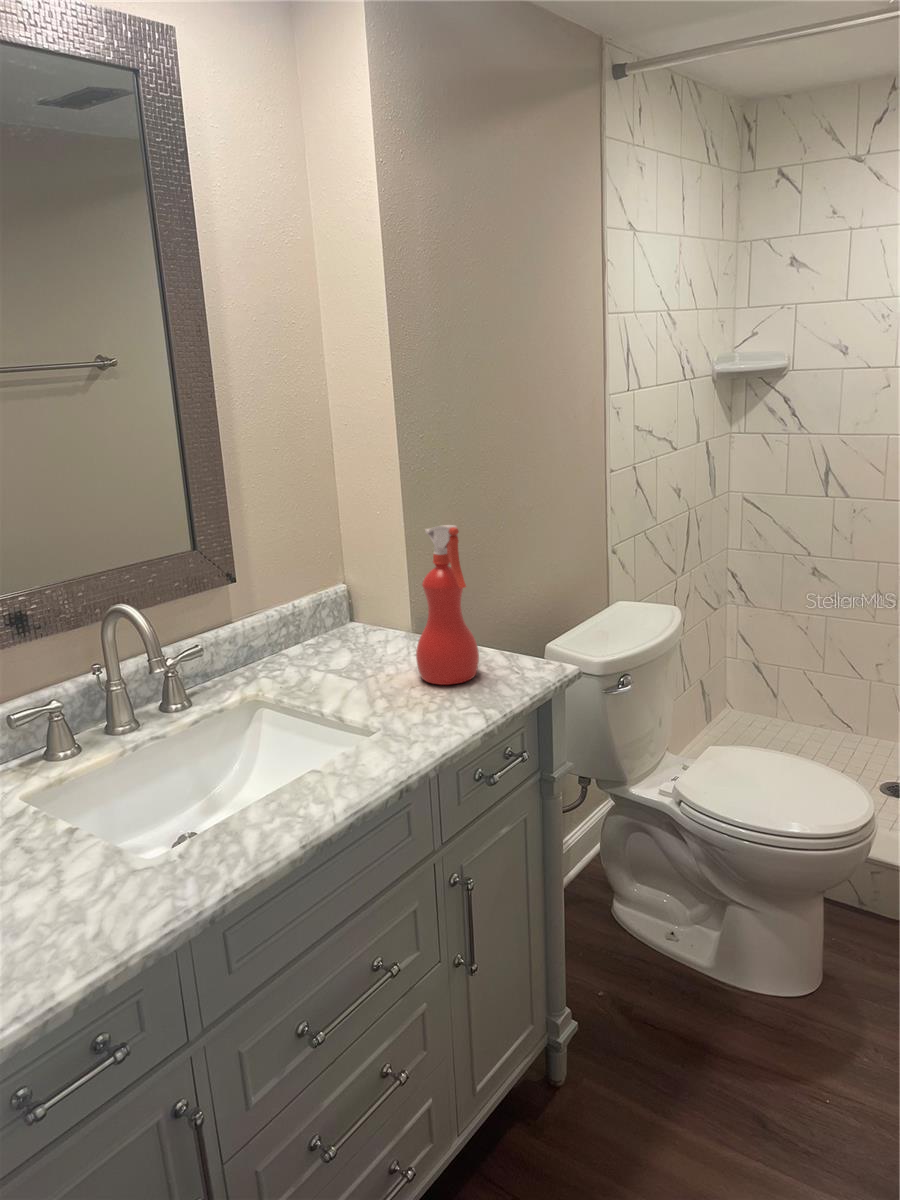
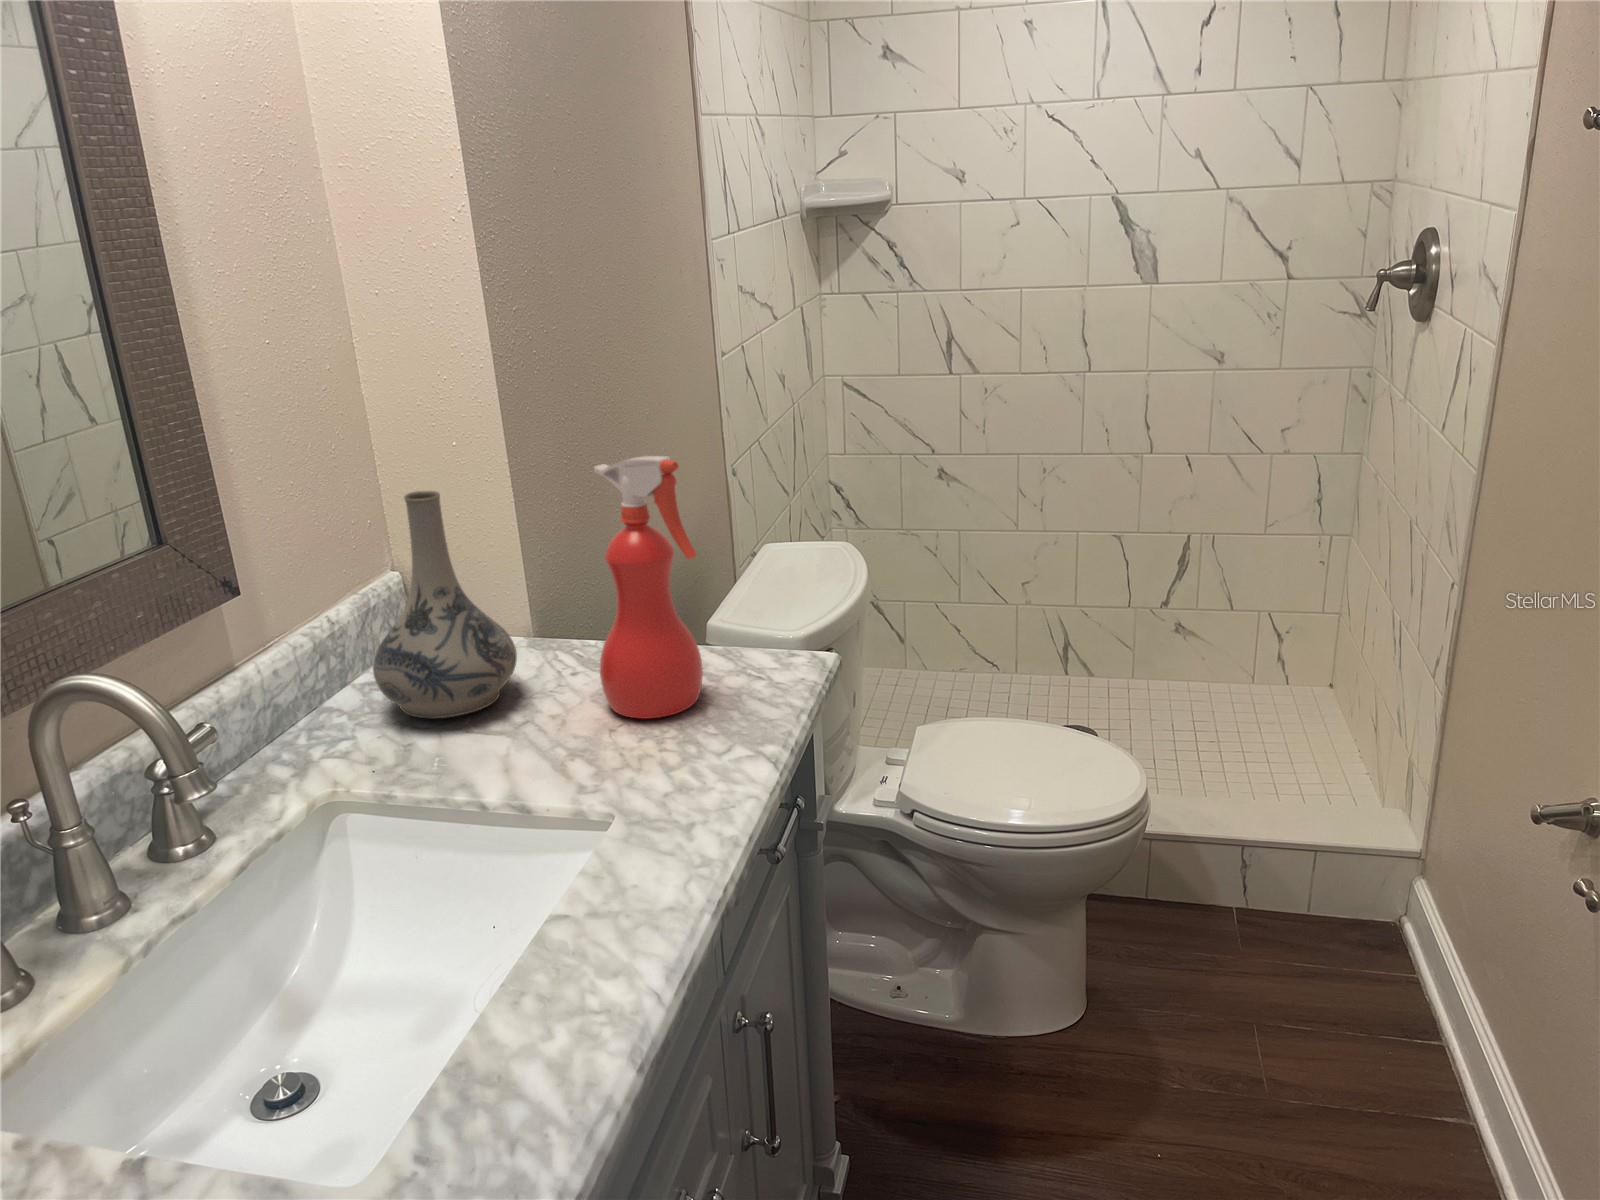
decorative vase: none [301,535,382,667] -> present [373,491,517,718]

